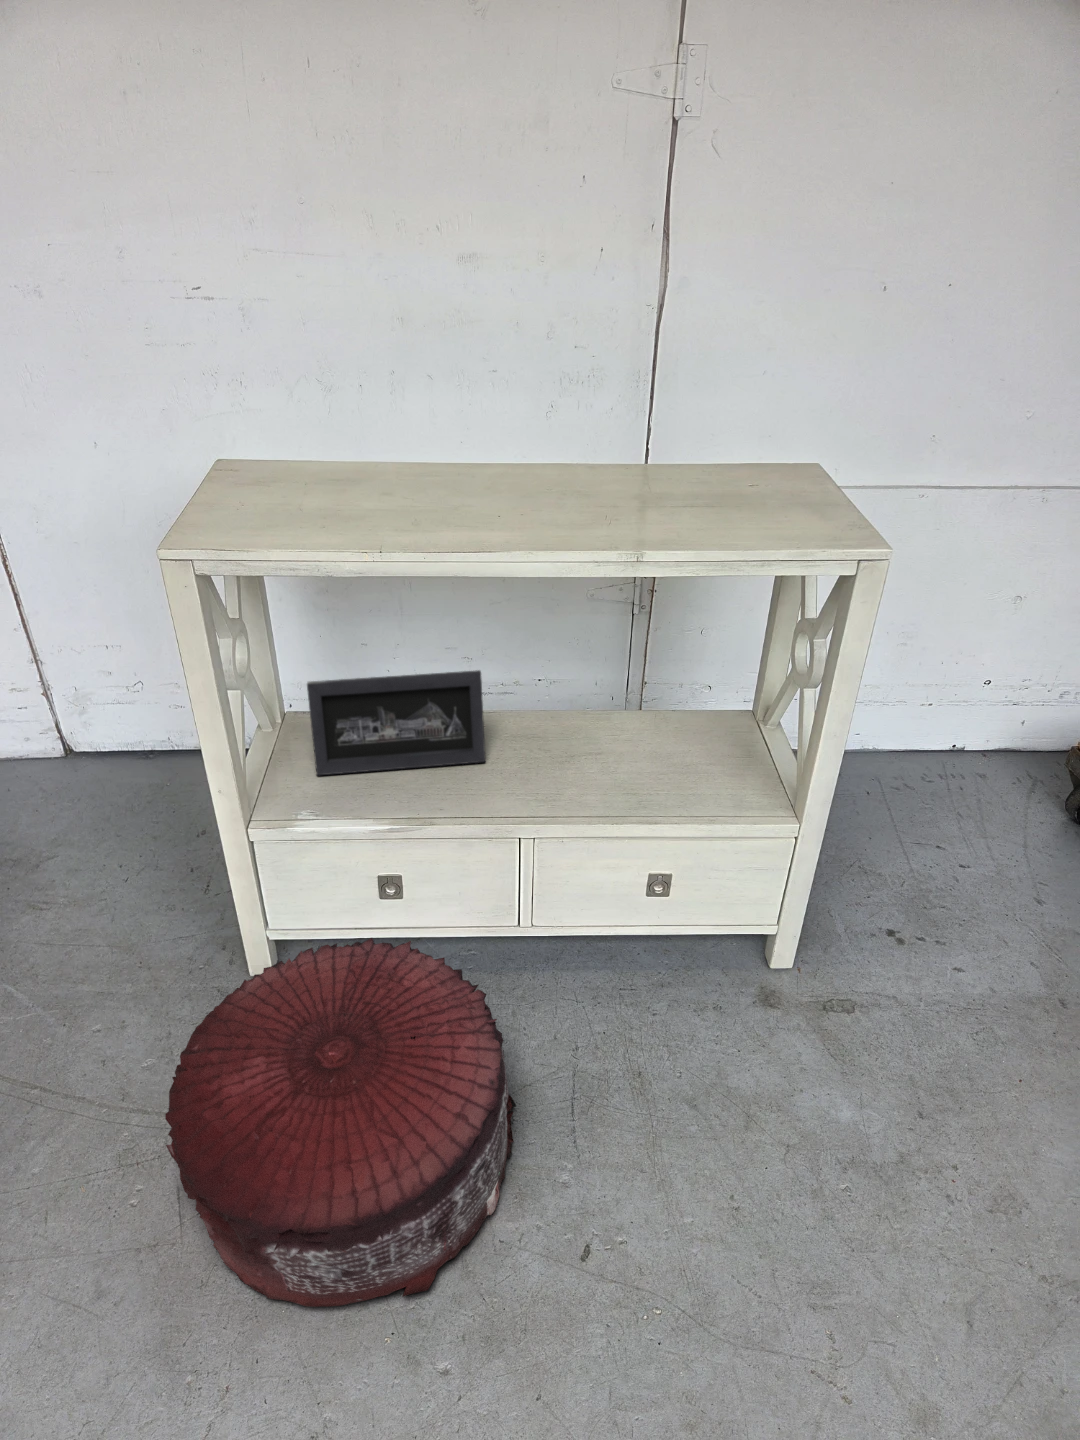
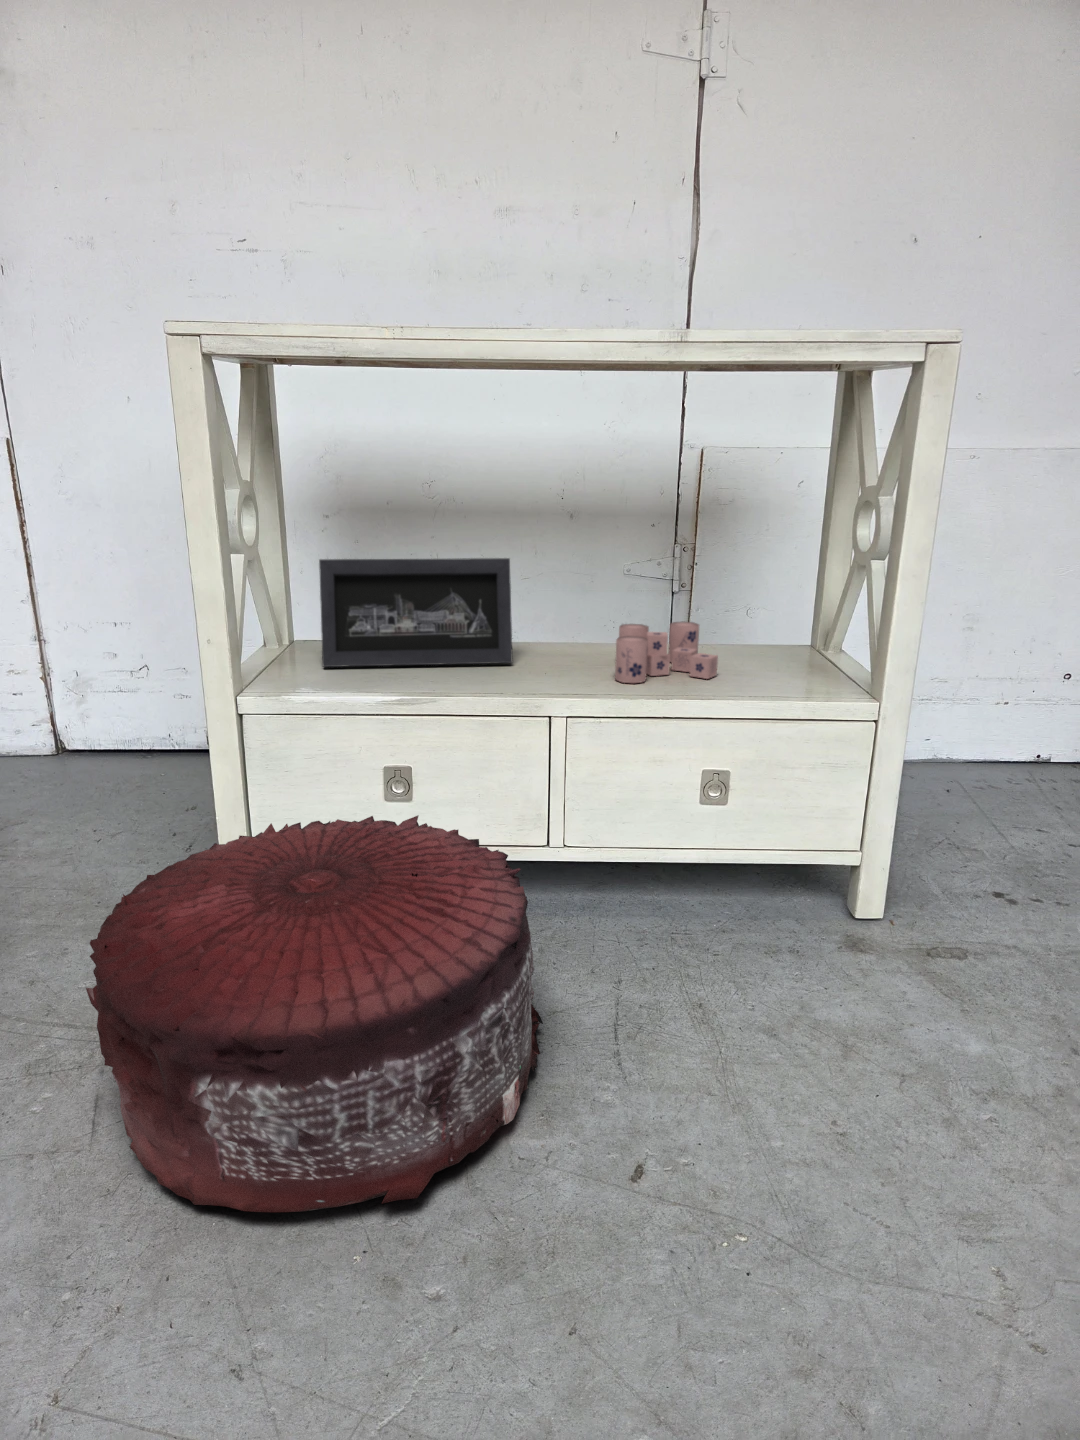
candle: none [576,715,667,800] -> present [615,621,718,683]

